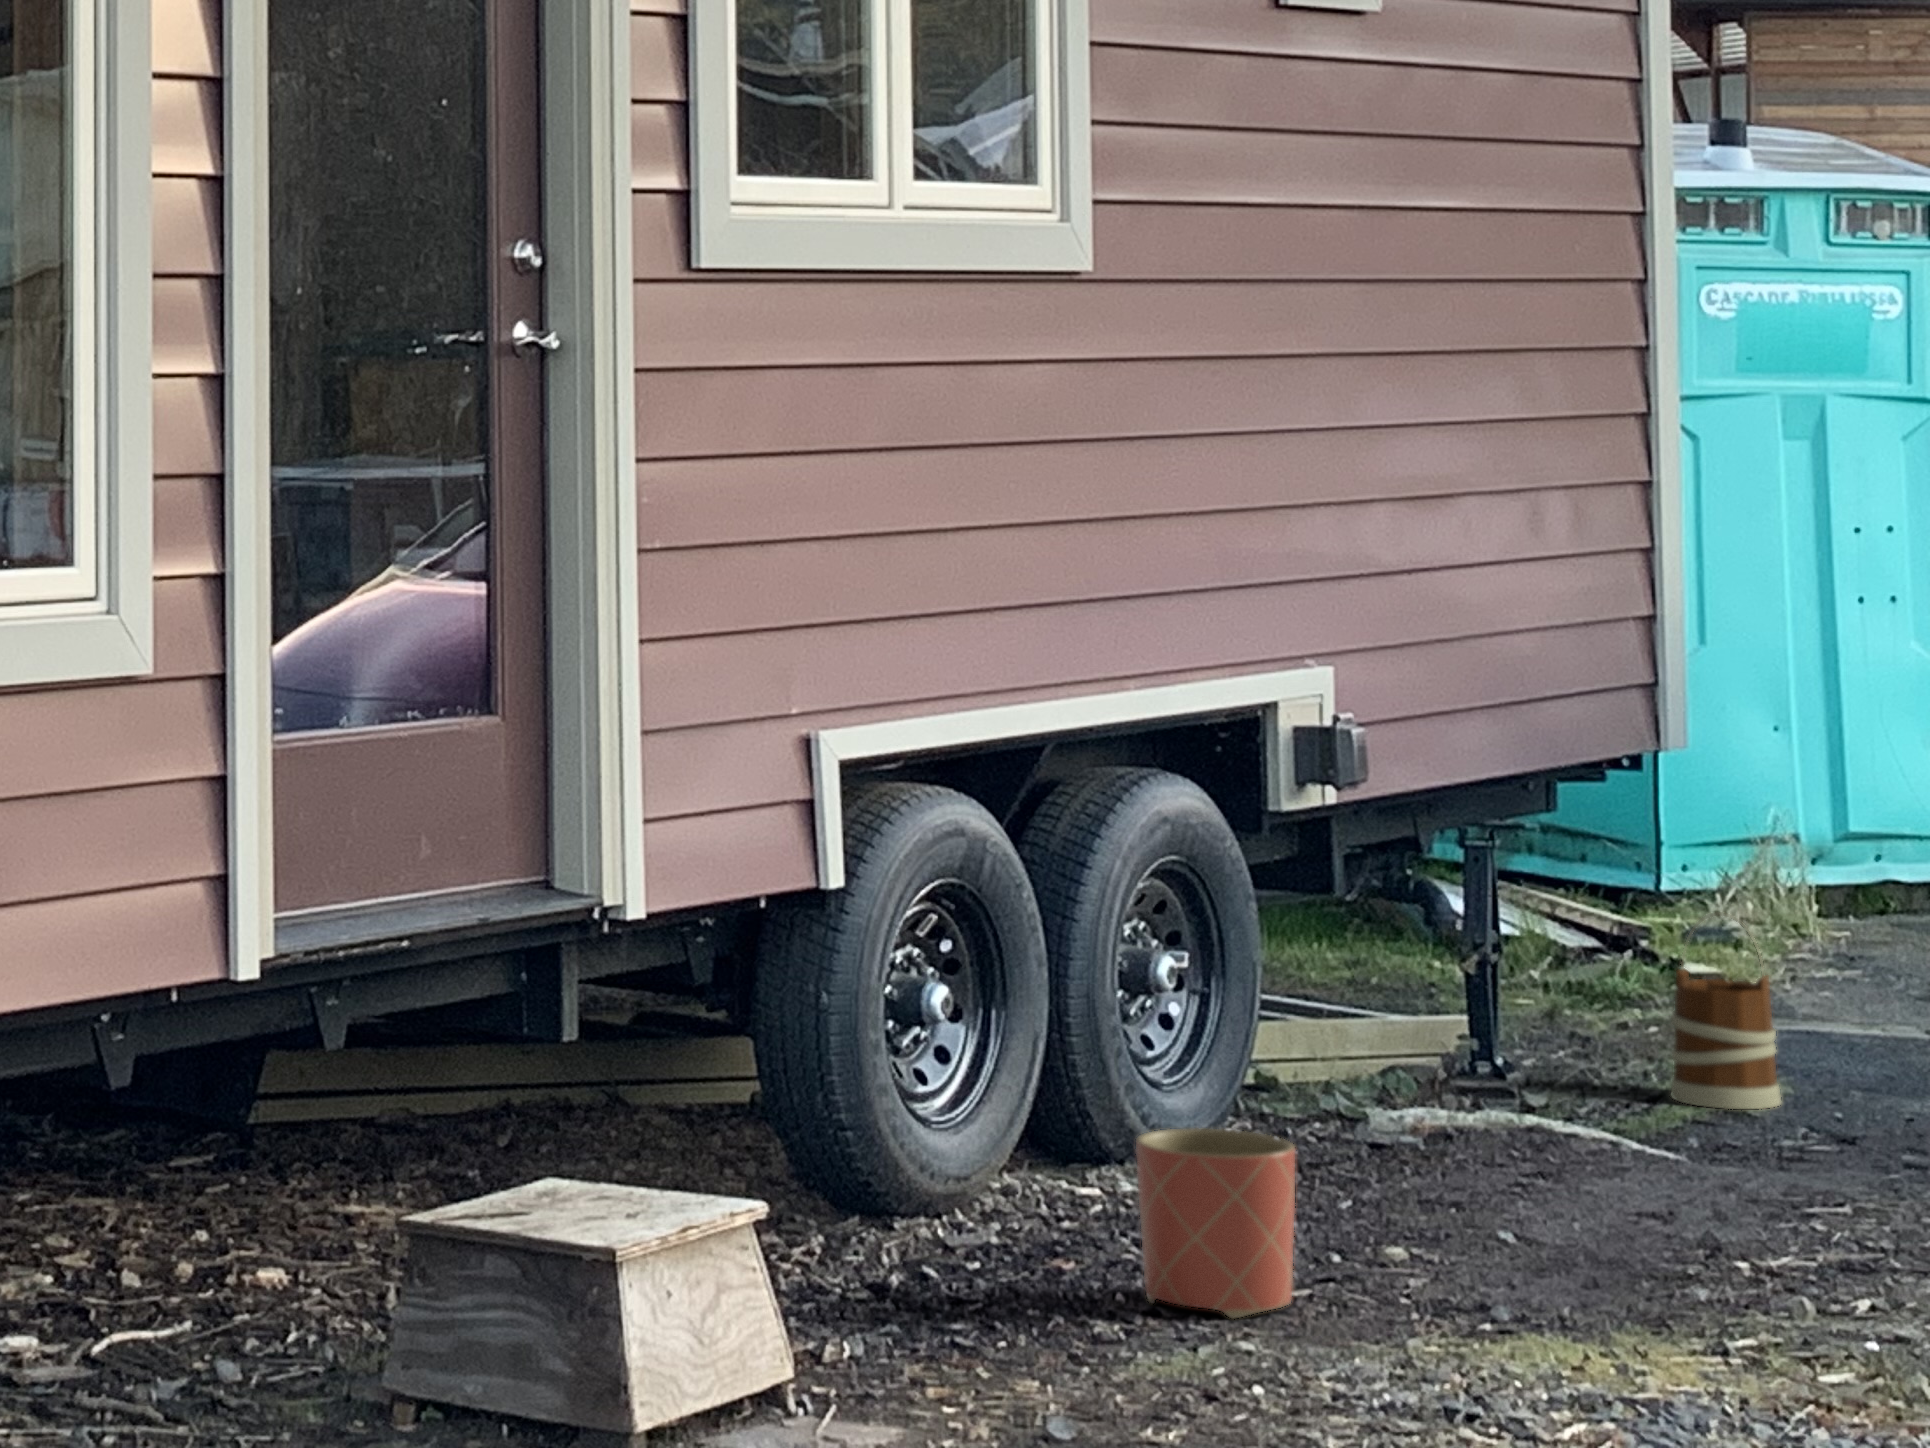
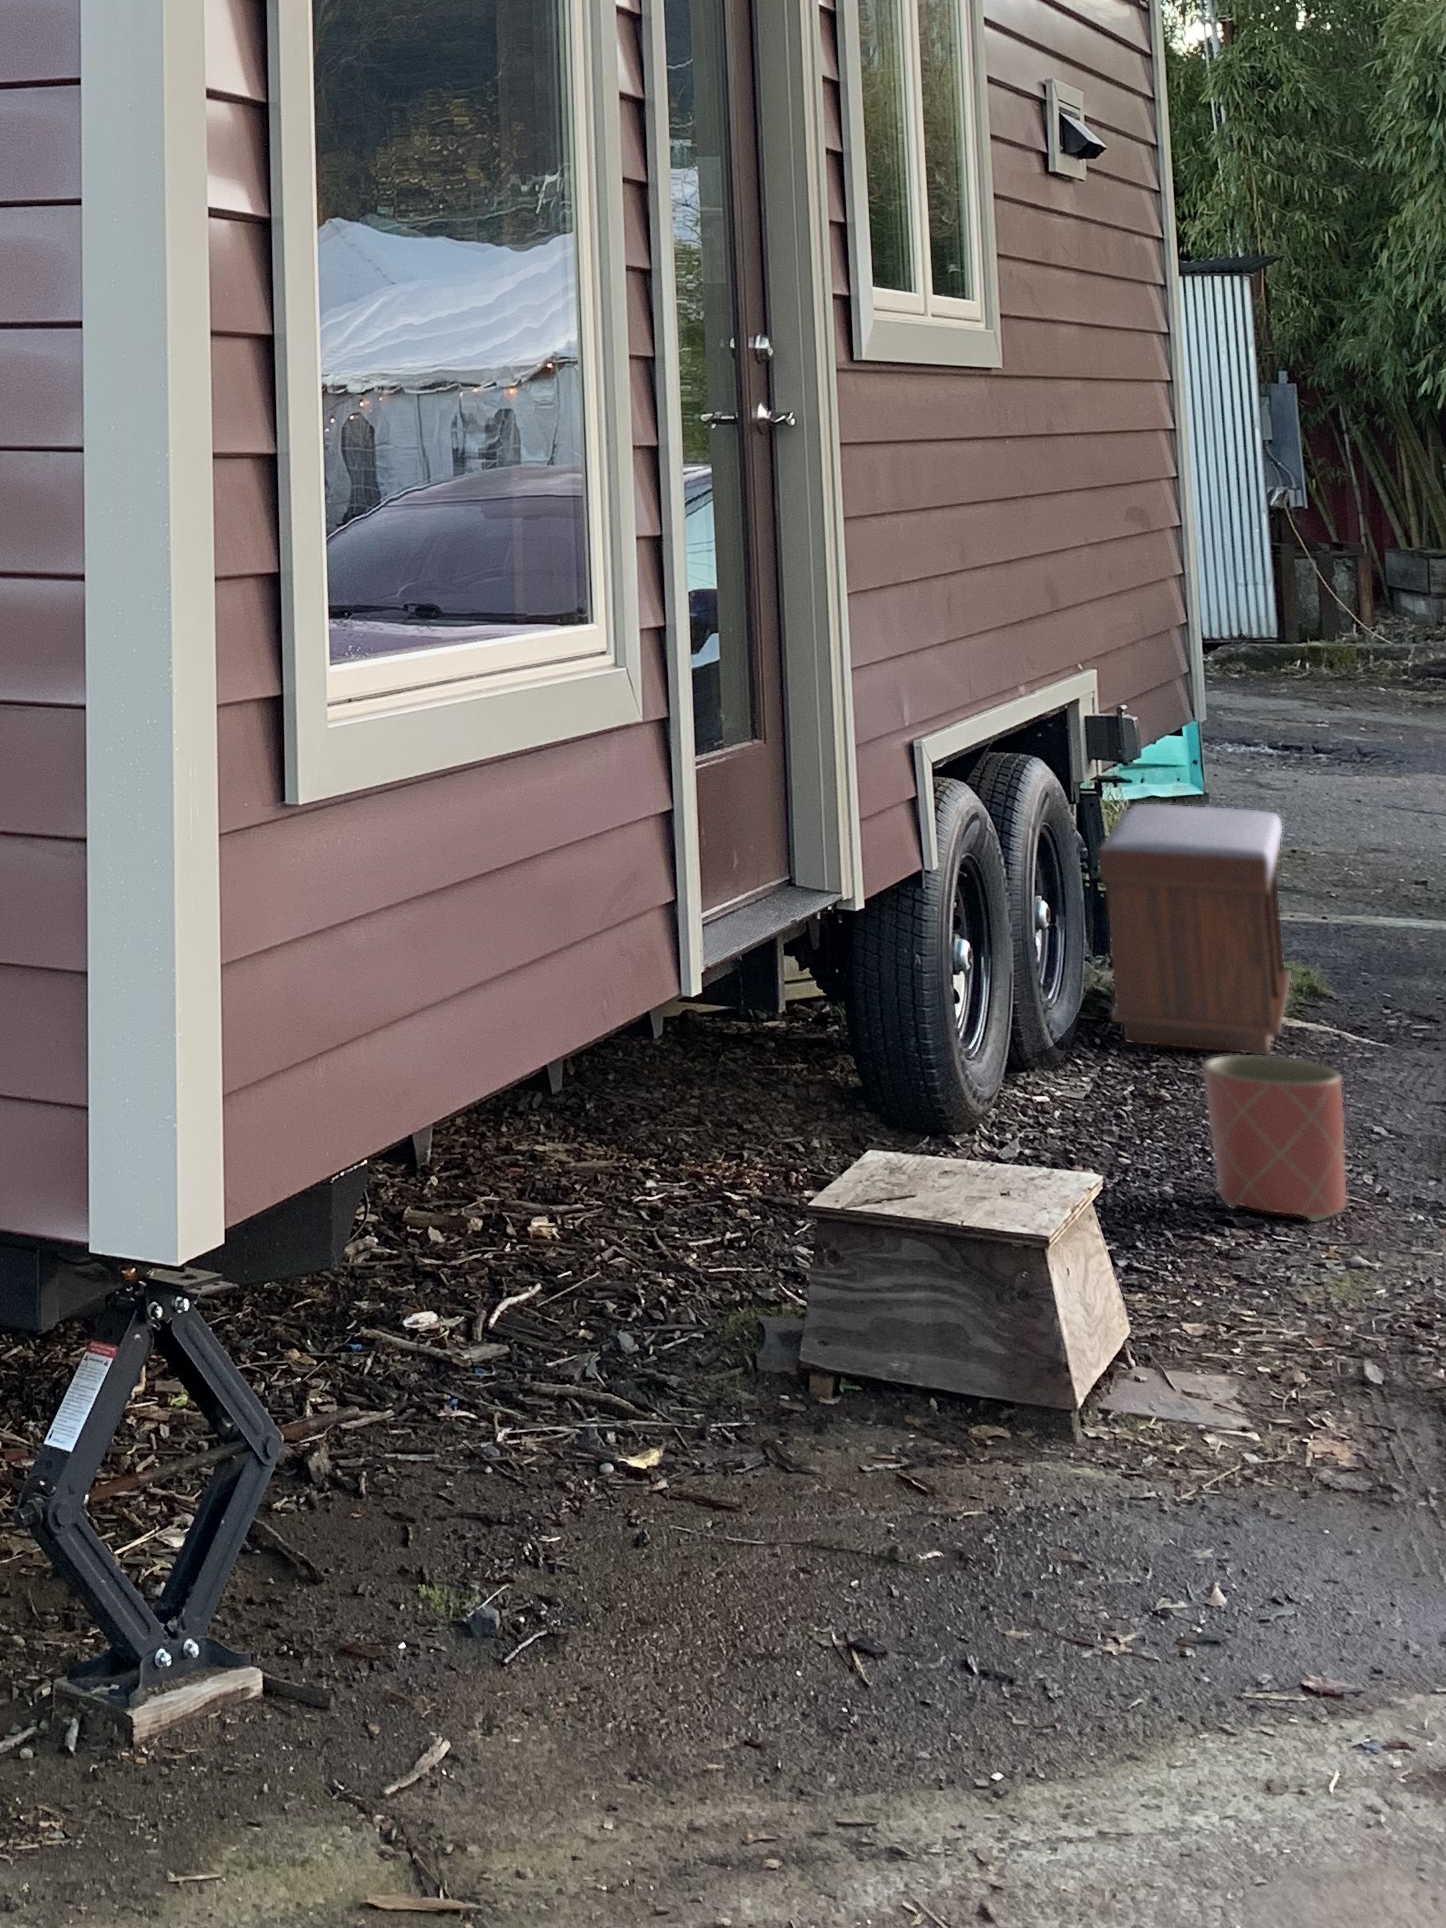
bench: none [1273,855,1602,1167] -> present [1099,804,1291,1055]
wooden bucket: present [1671,912,1781,1109] -> none [1311,842,1400,993]

